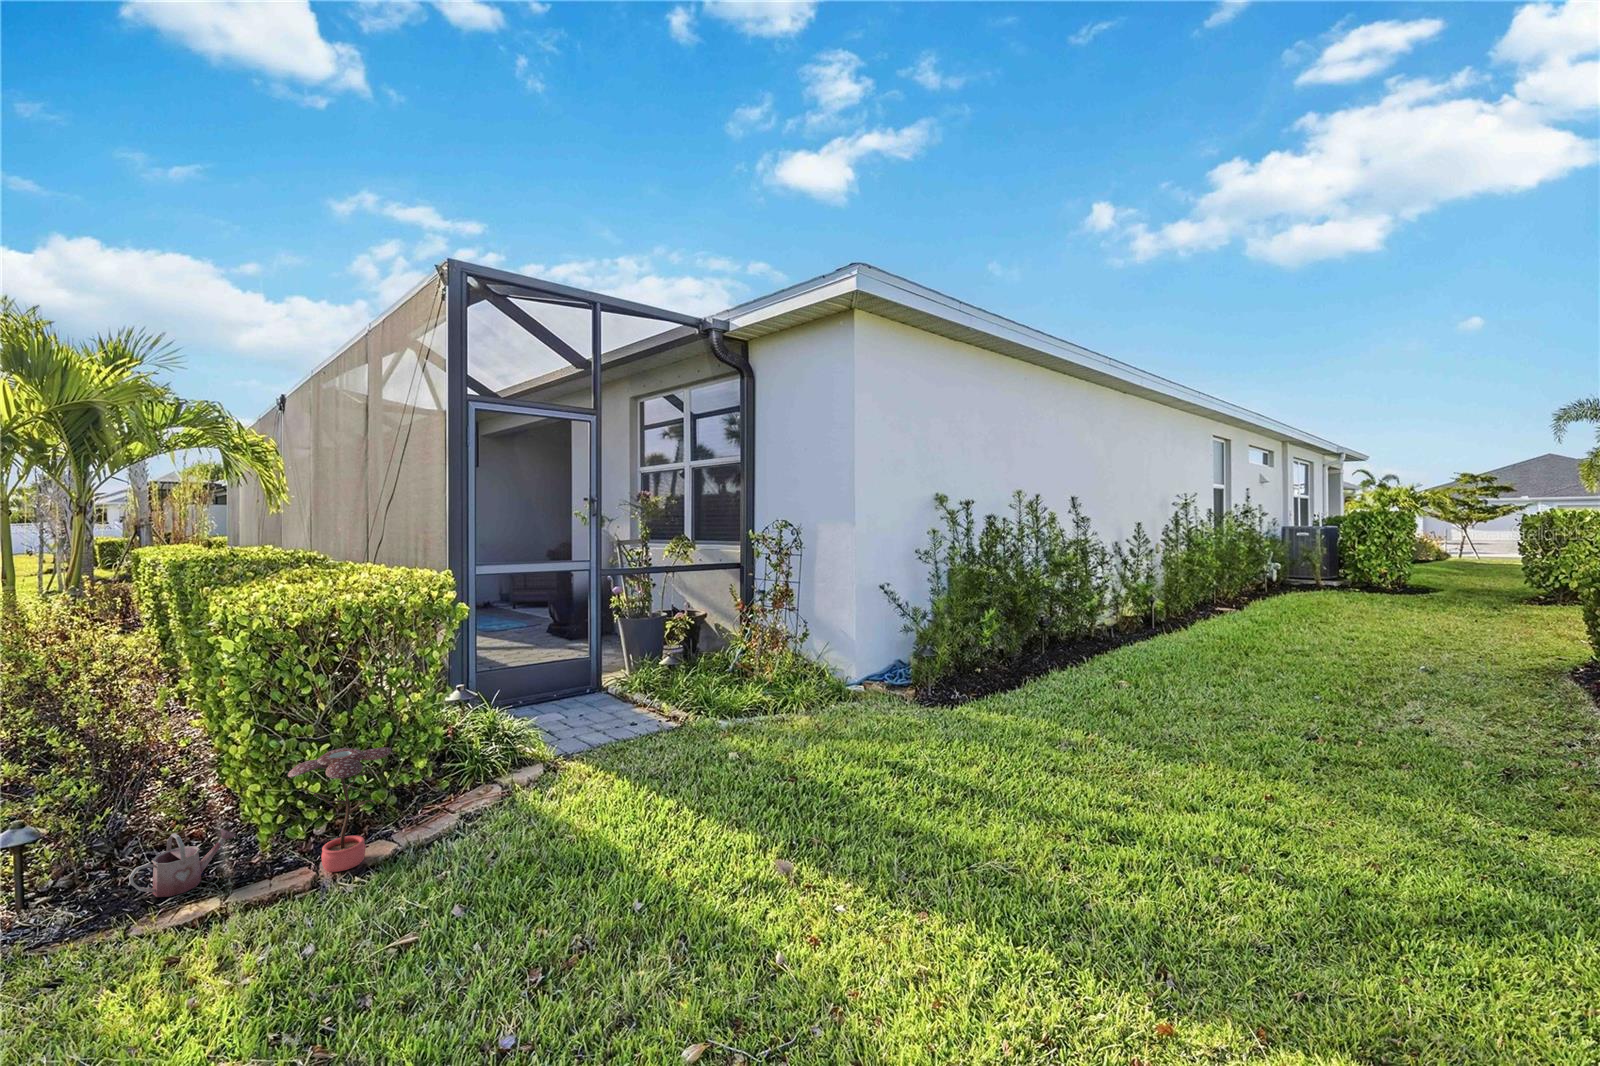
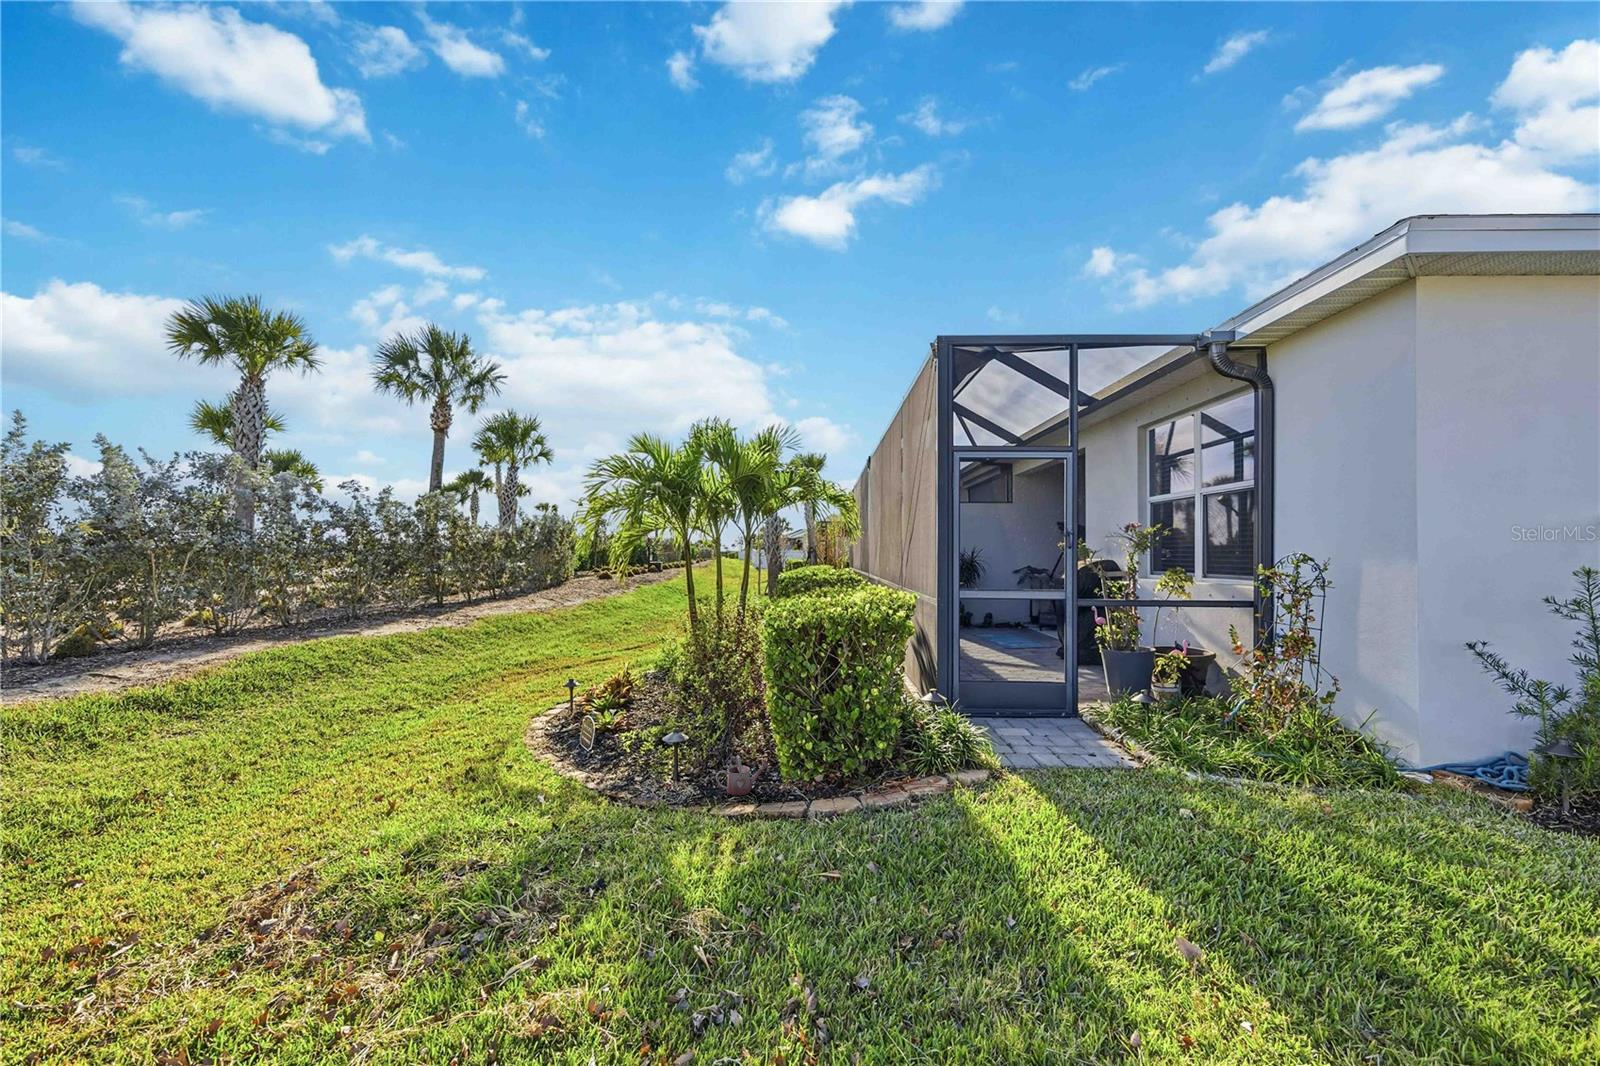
potted plant: present [288,747,392,872] -> none [792,722,856,811]

